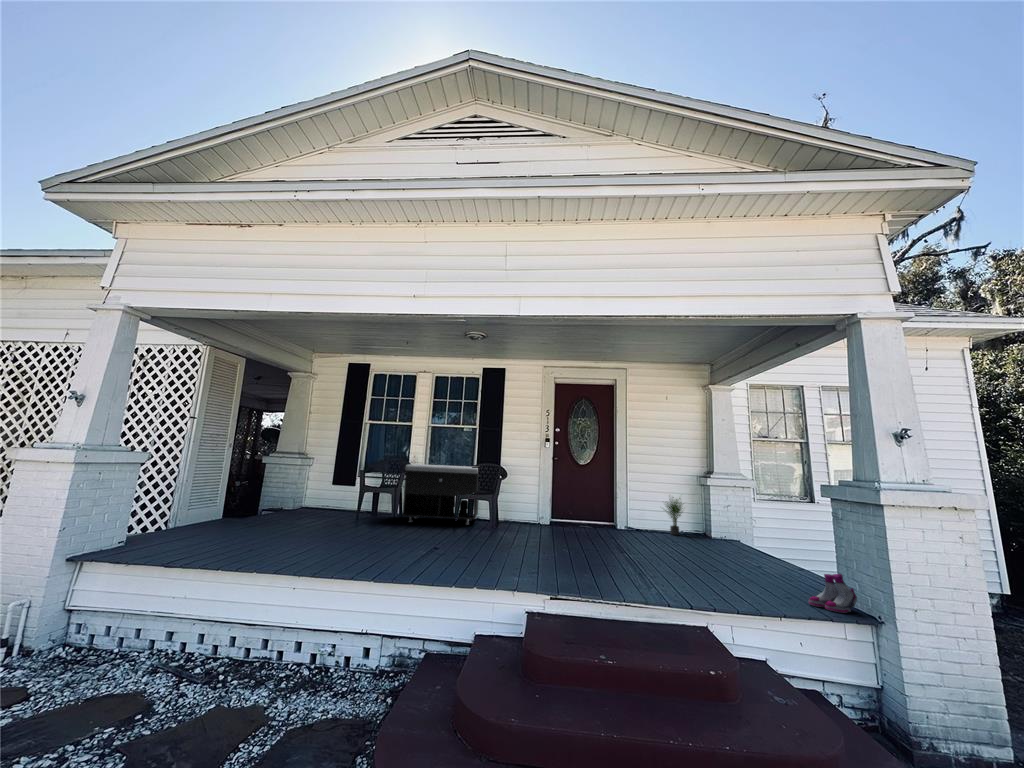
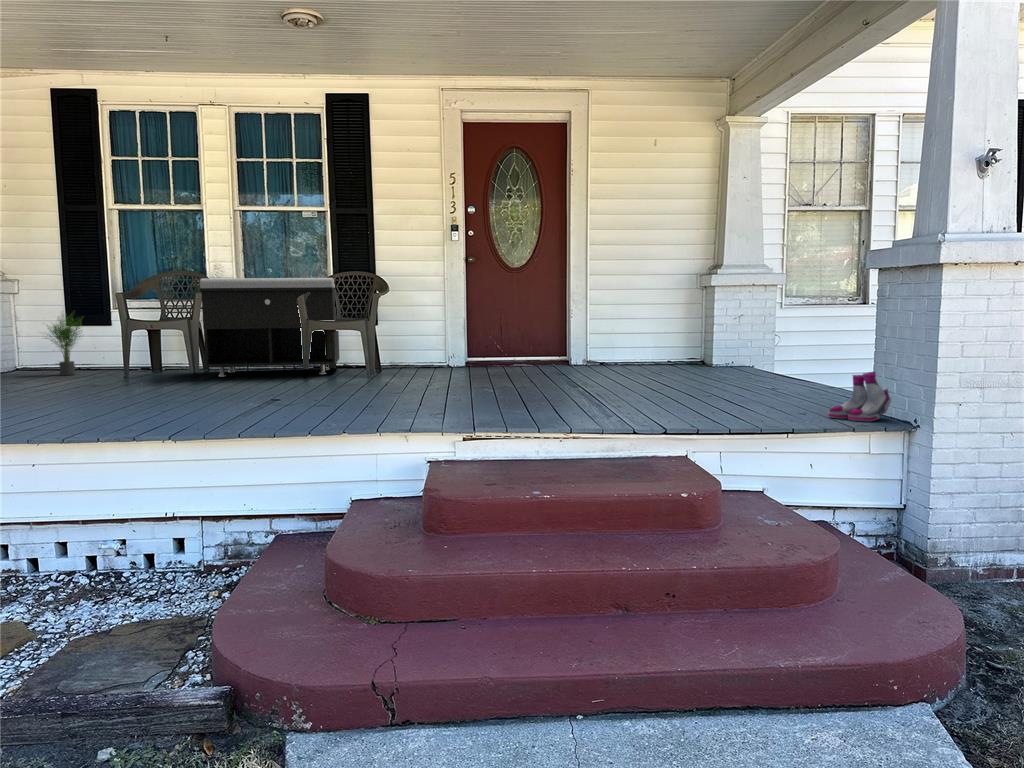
potted plant: present [665,497,682,535] -> present [46,315,80,375]

